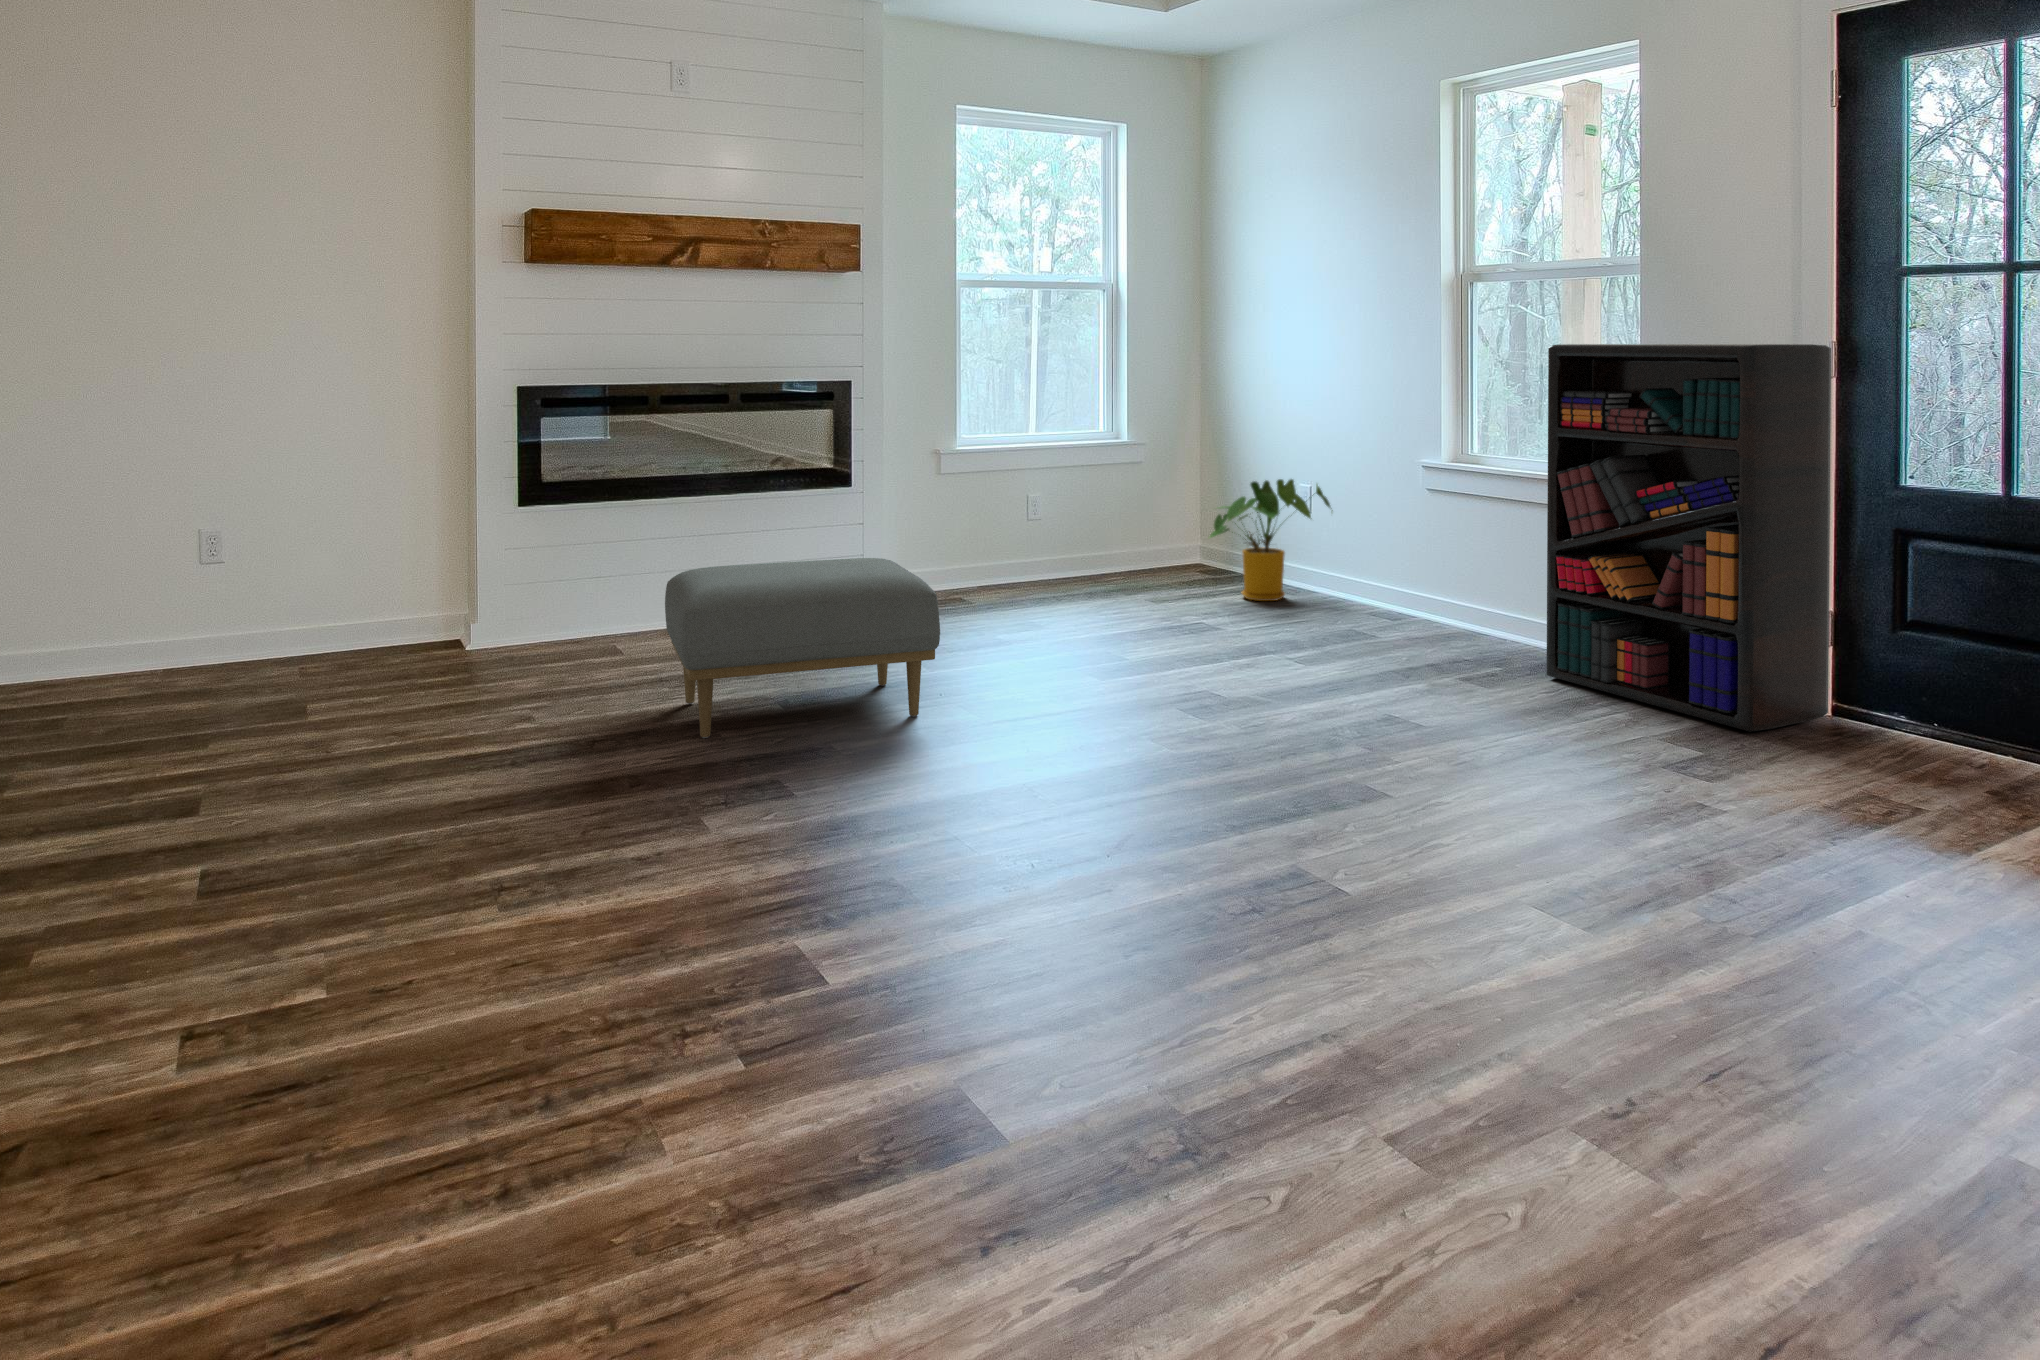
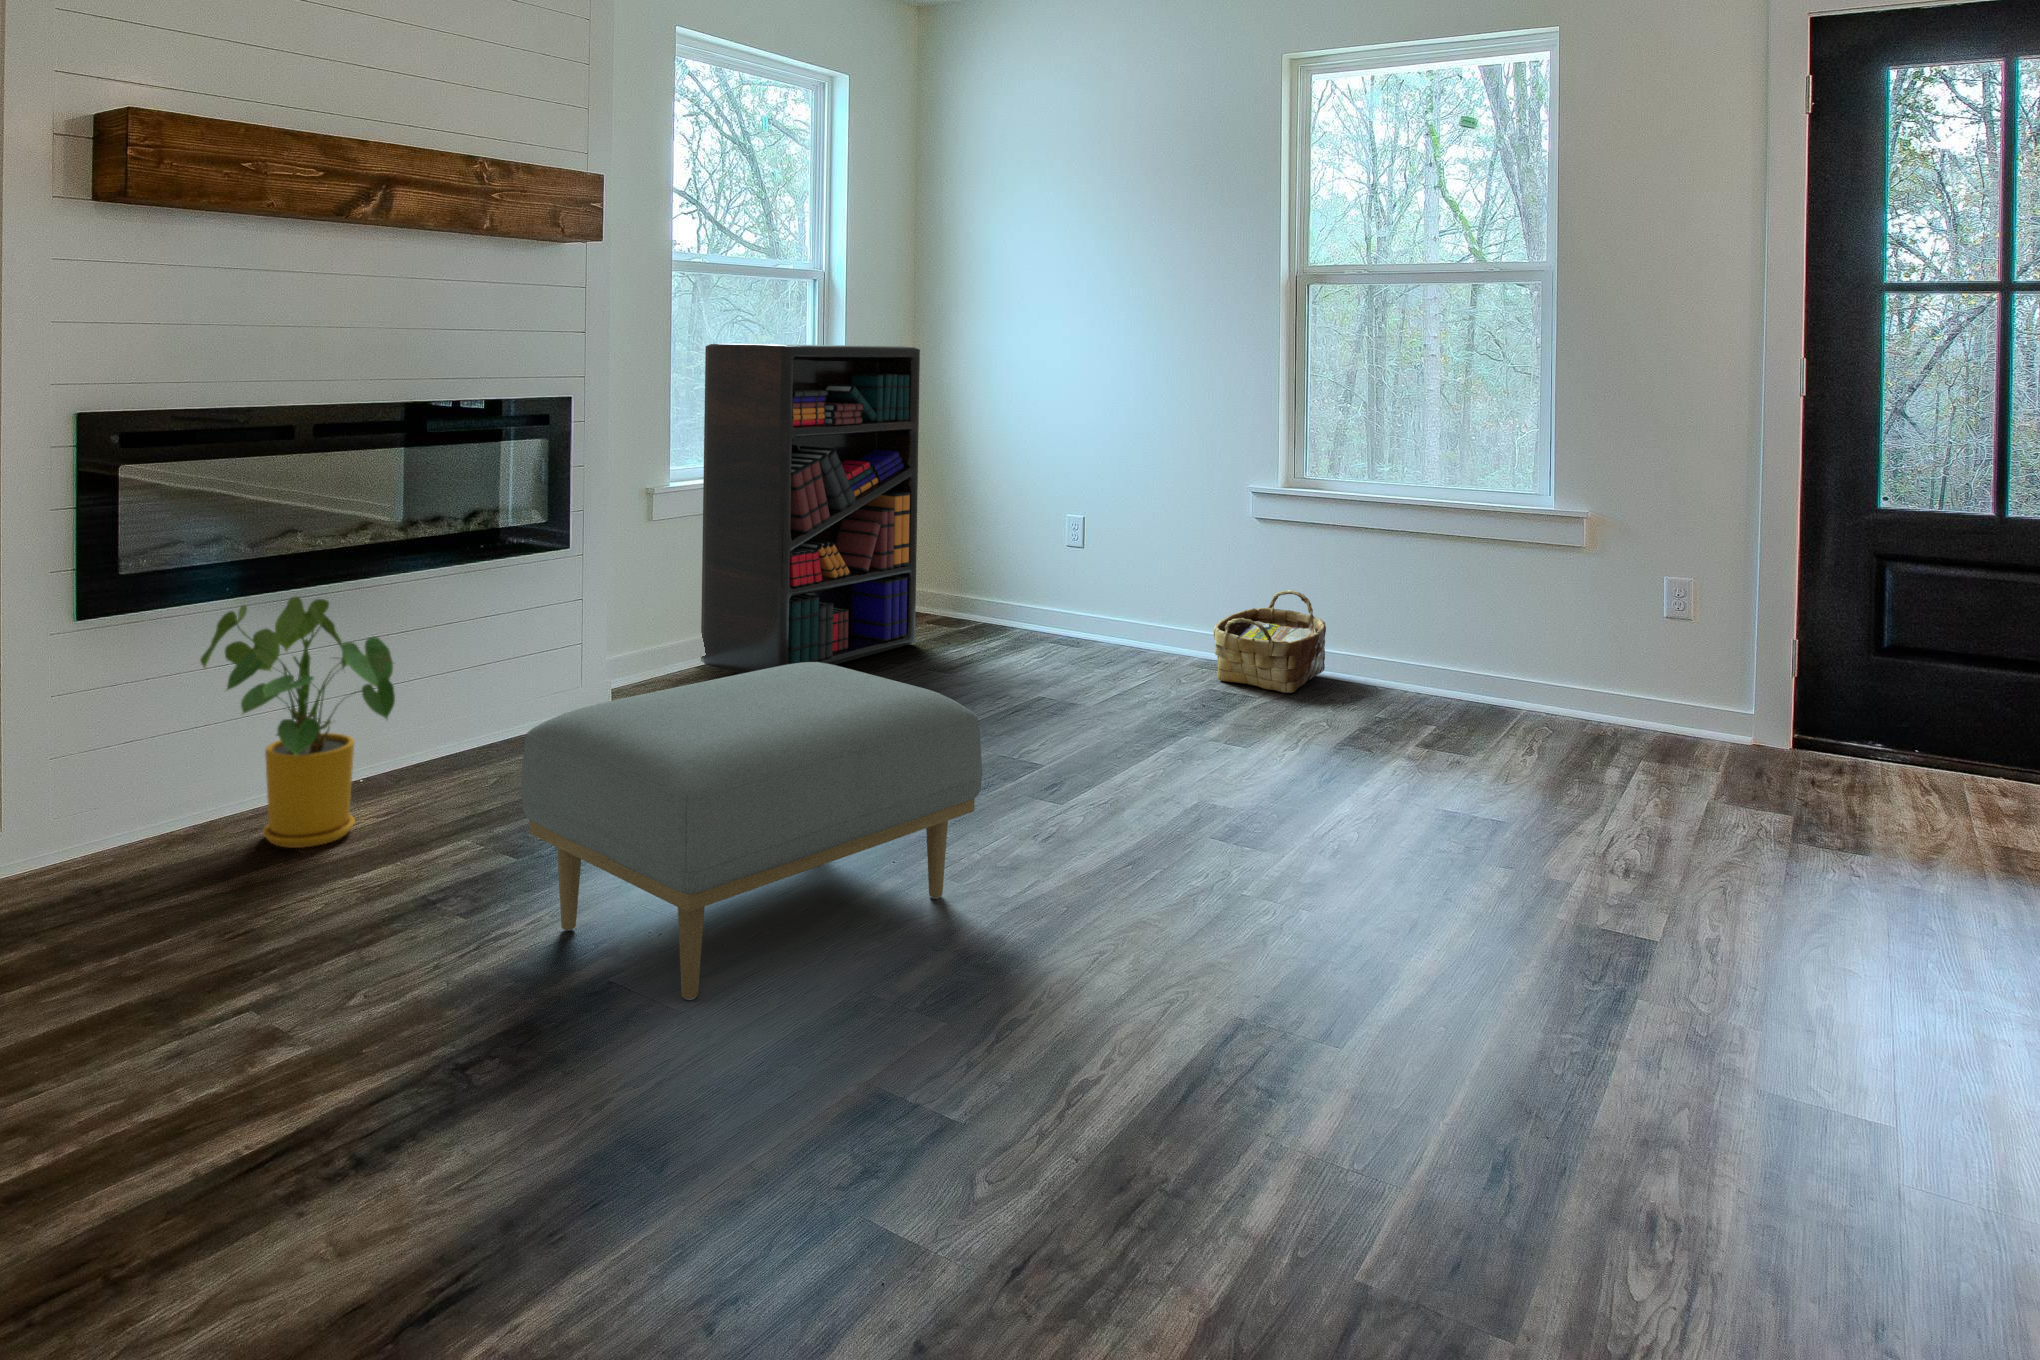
bookshelf: present [1547,344,1831,732] -> present [701,343,920,673]
house plant: present [1210,479,1333,601] -> present [200,596,395,848]
woven basket: none [1354,553,1463,638] -> present [1214,590,1326,693]

